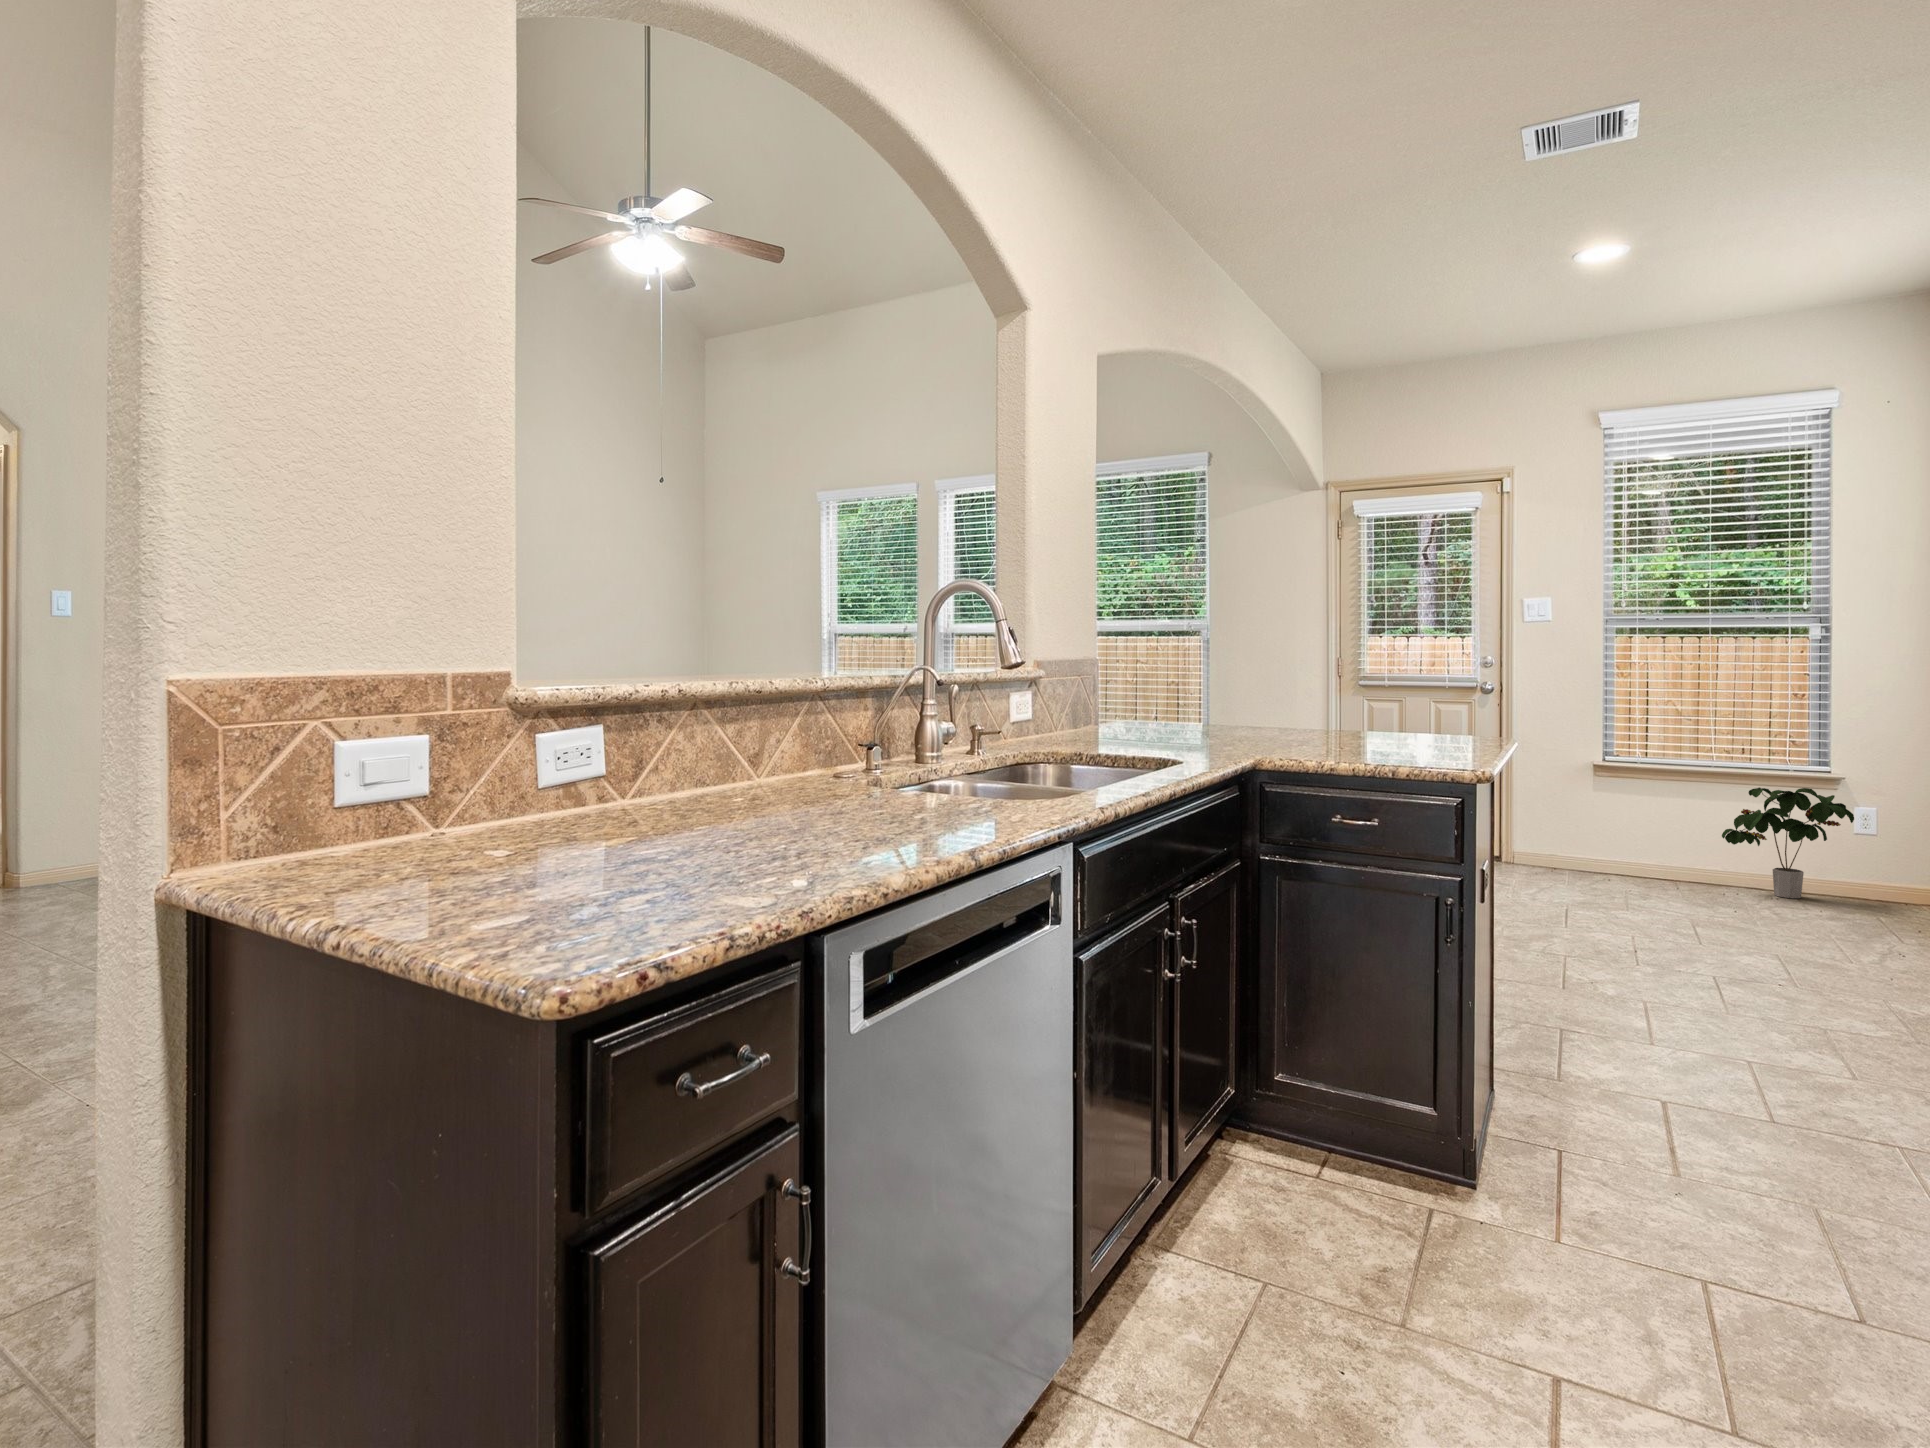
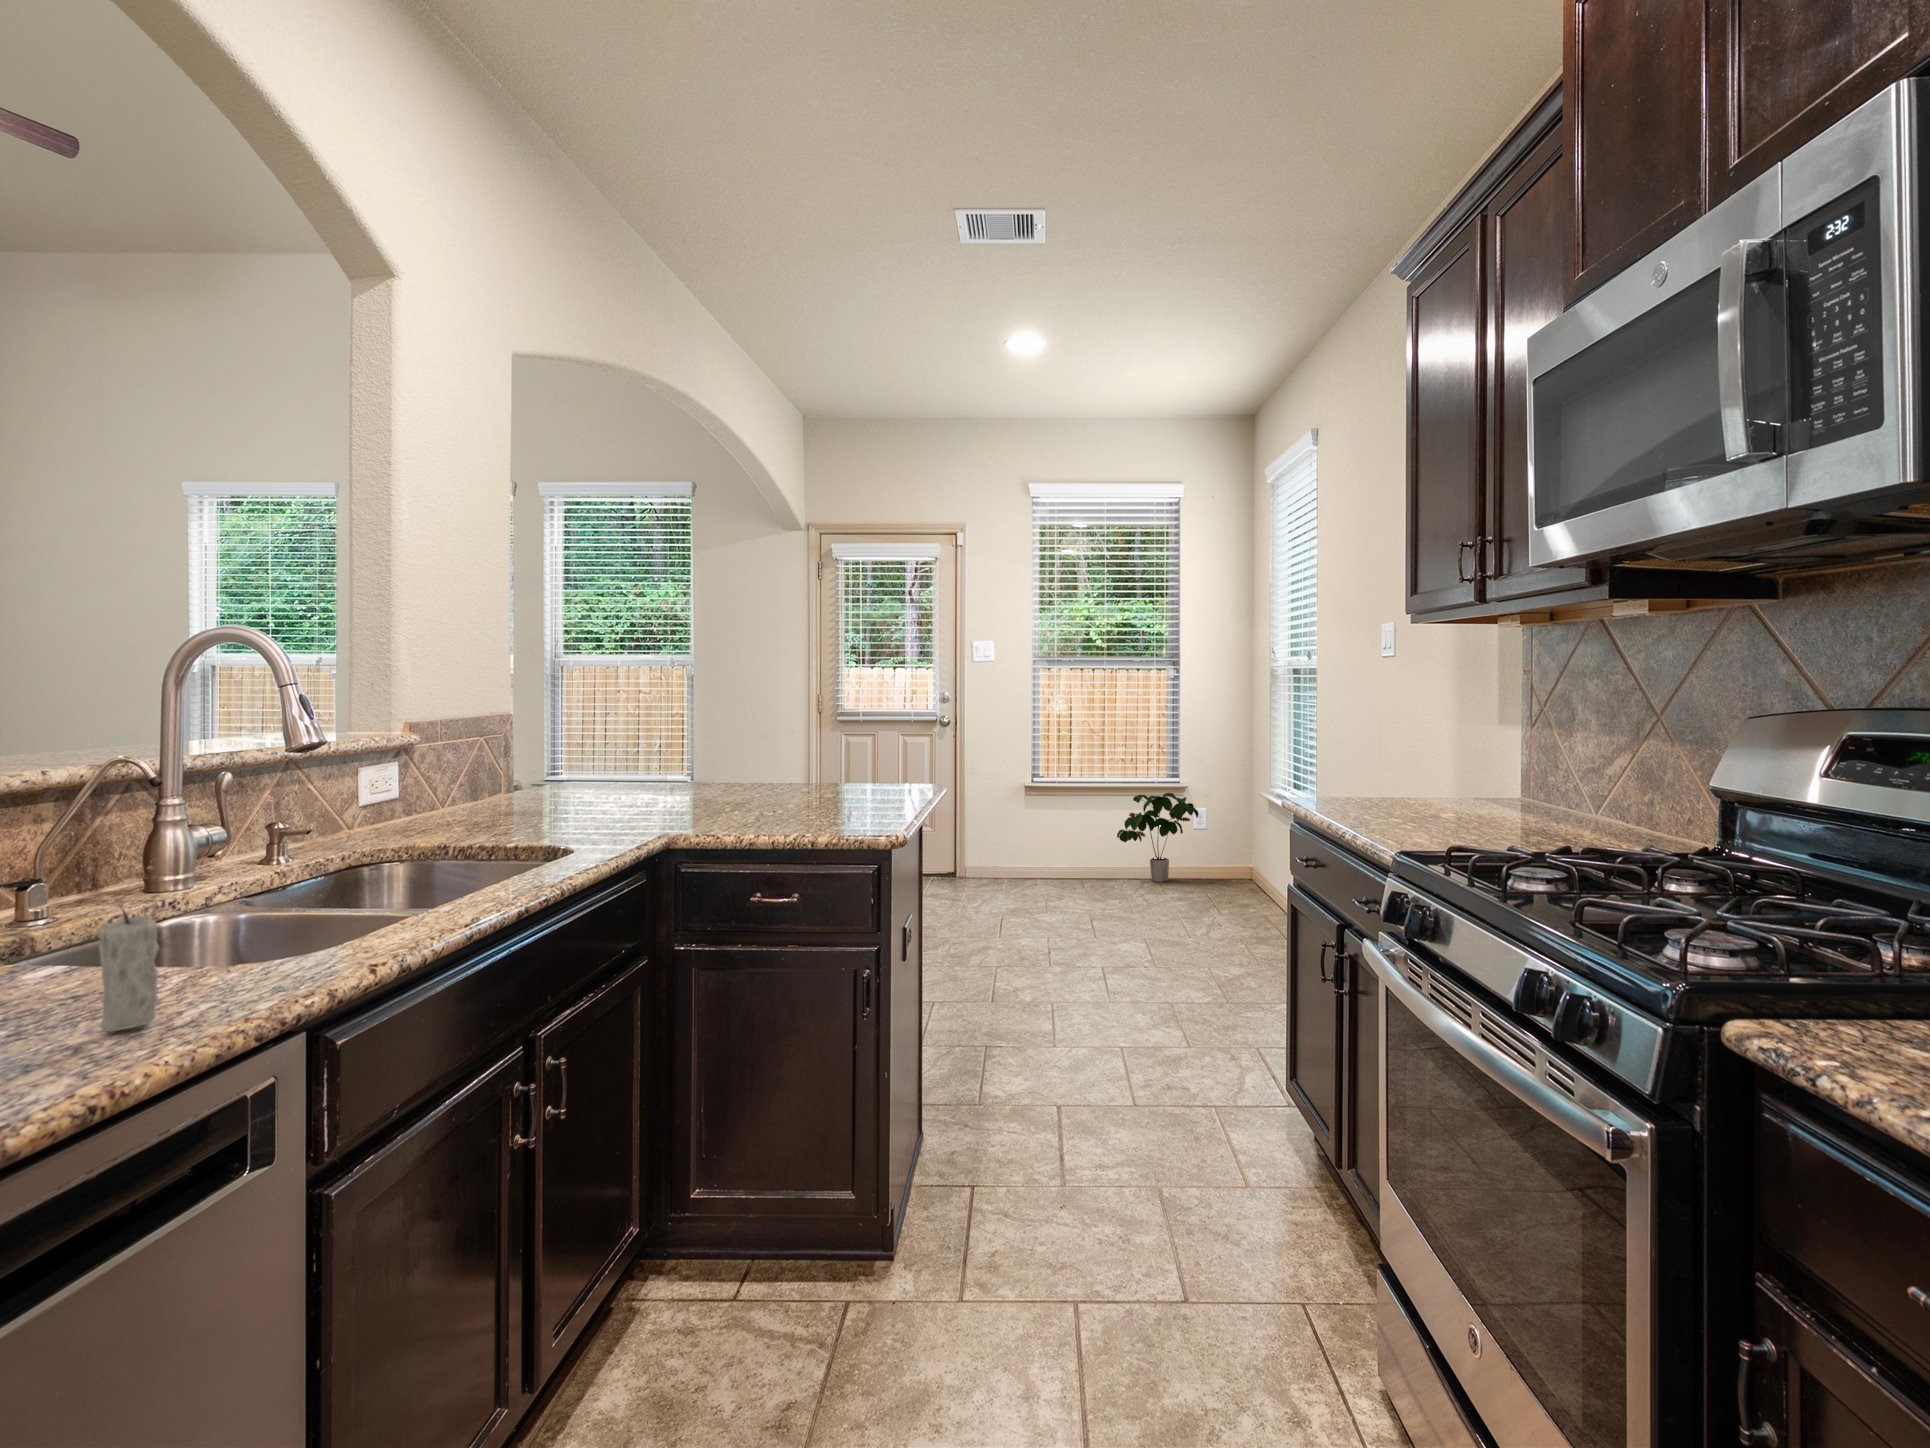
candle: none [989,737,1018,819] -> present [98,911,159,1032]

